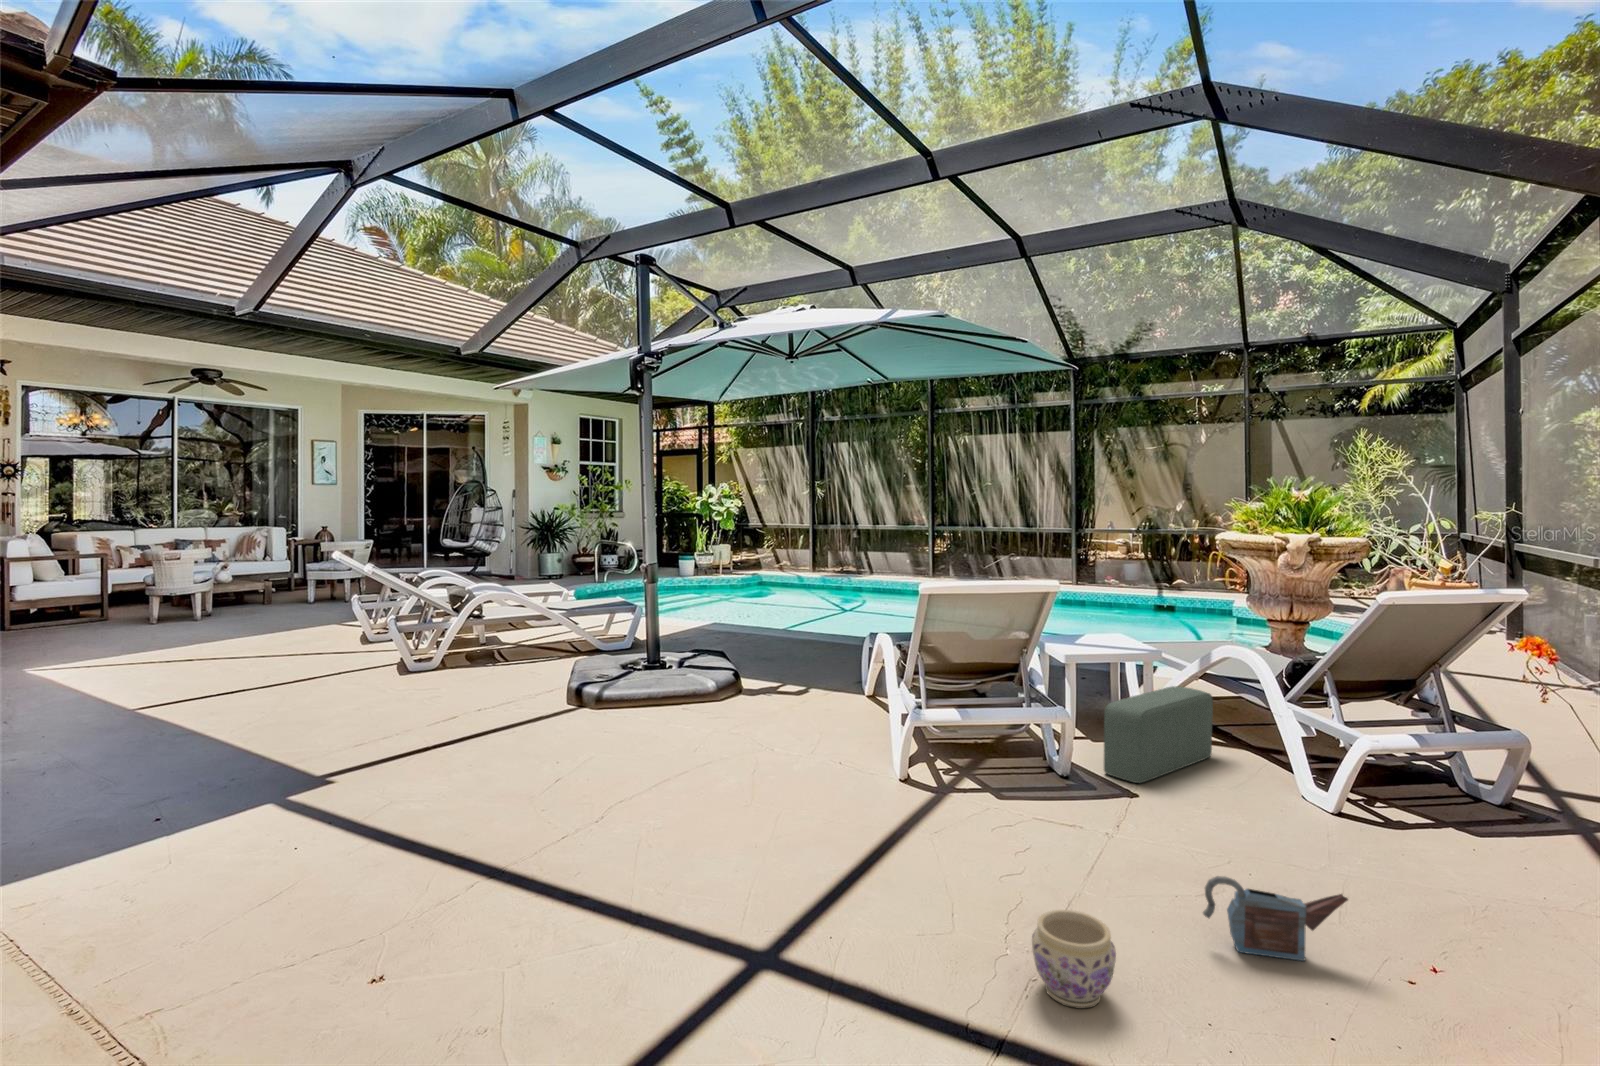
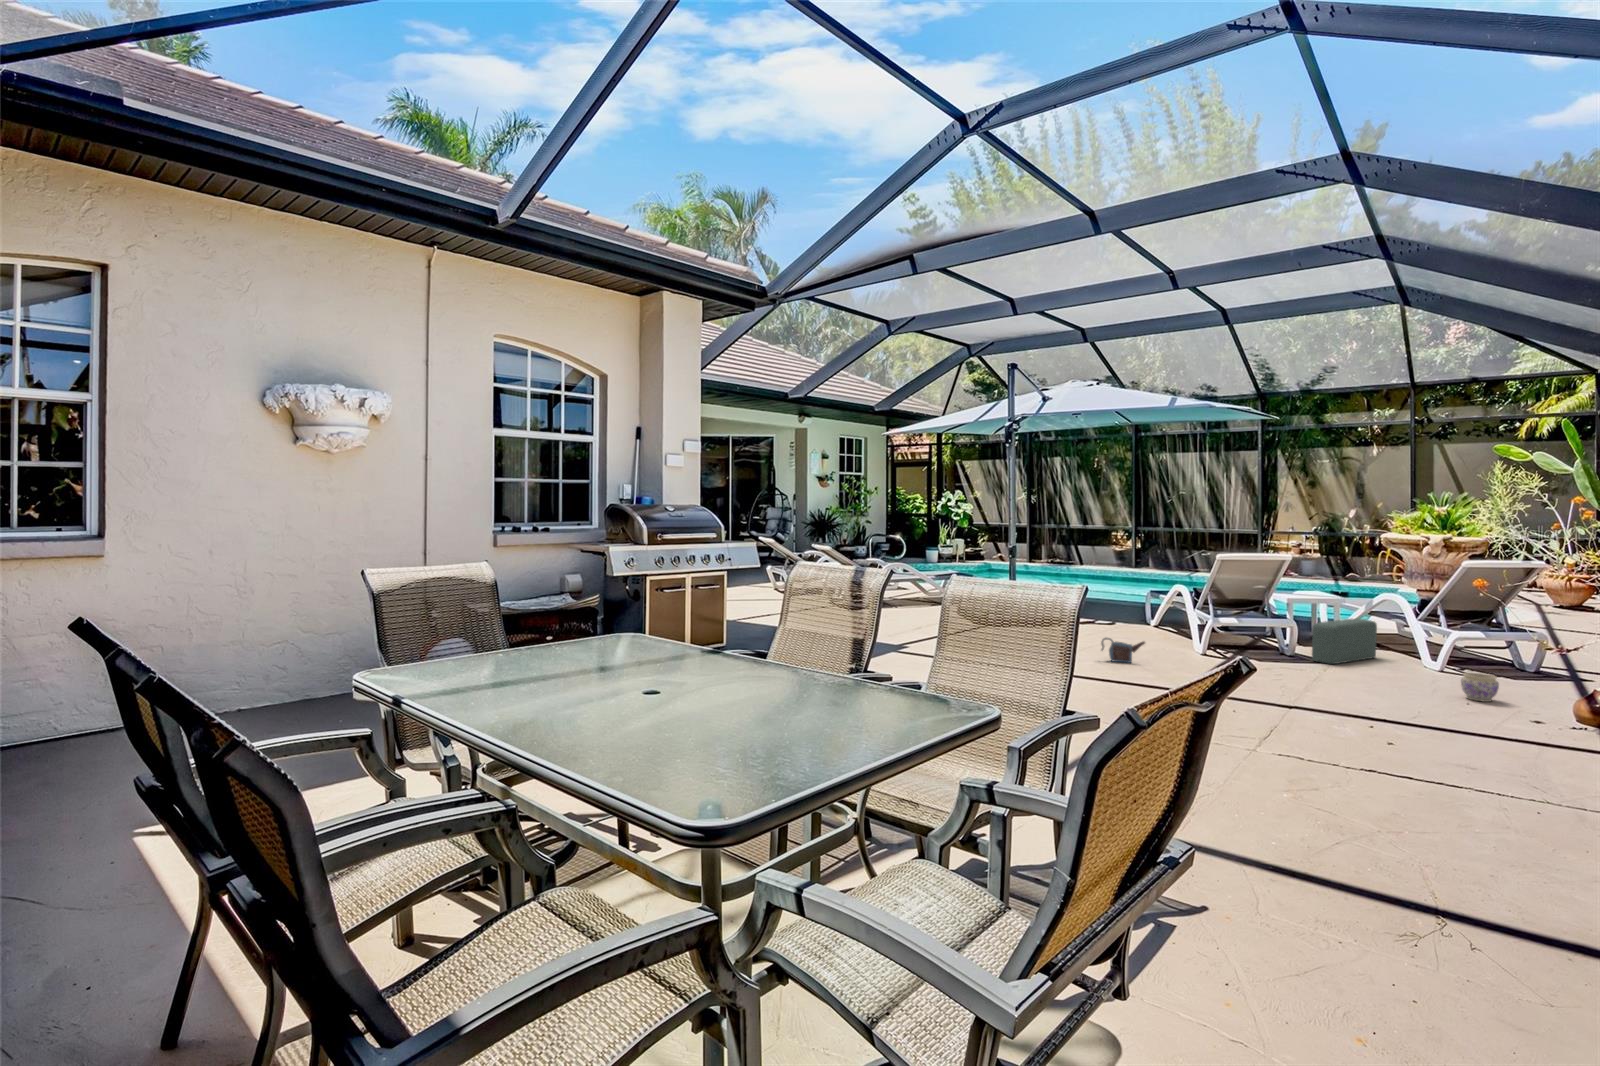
watering can: present [1203,876,1348,961] -> present [1101,638,1145,663]
planter: present [1032,910,1116,1009] -> present [1461,672,1499,702]

